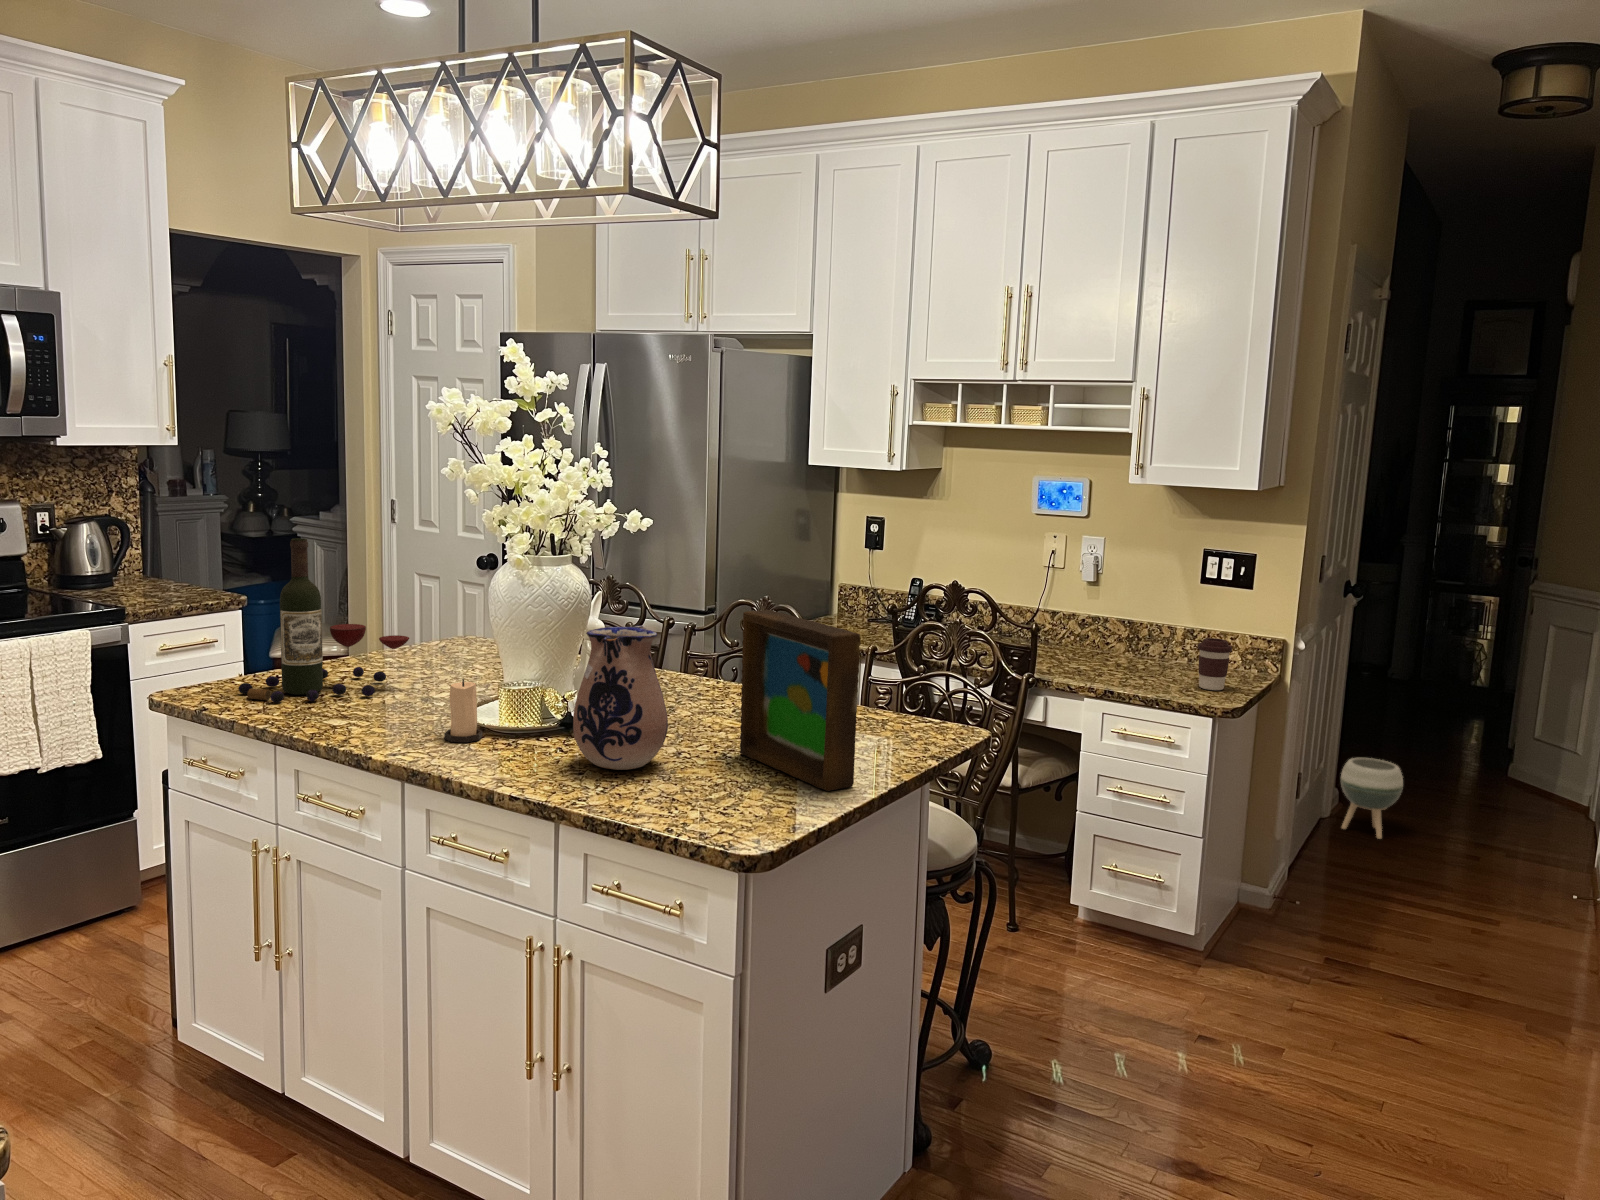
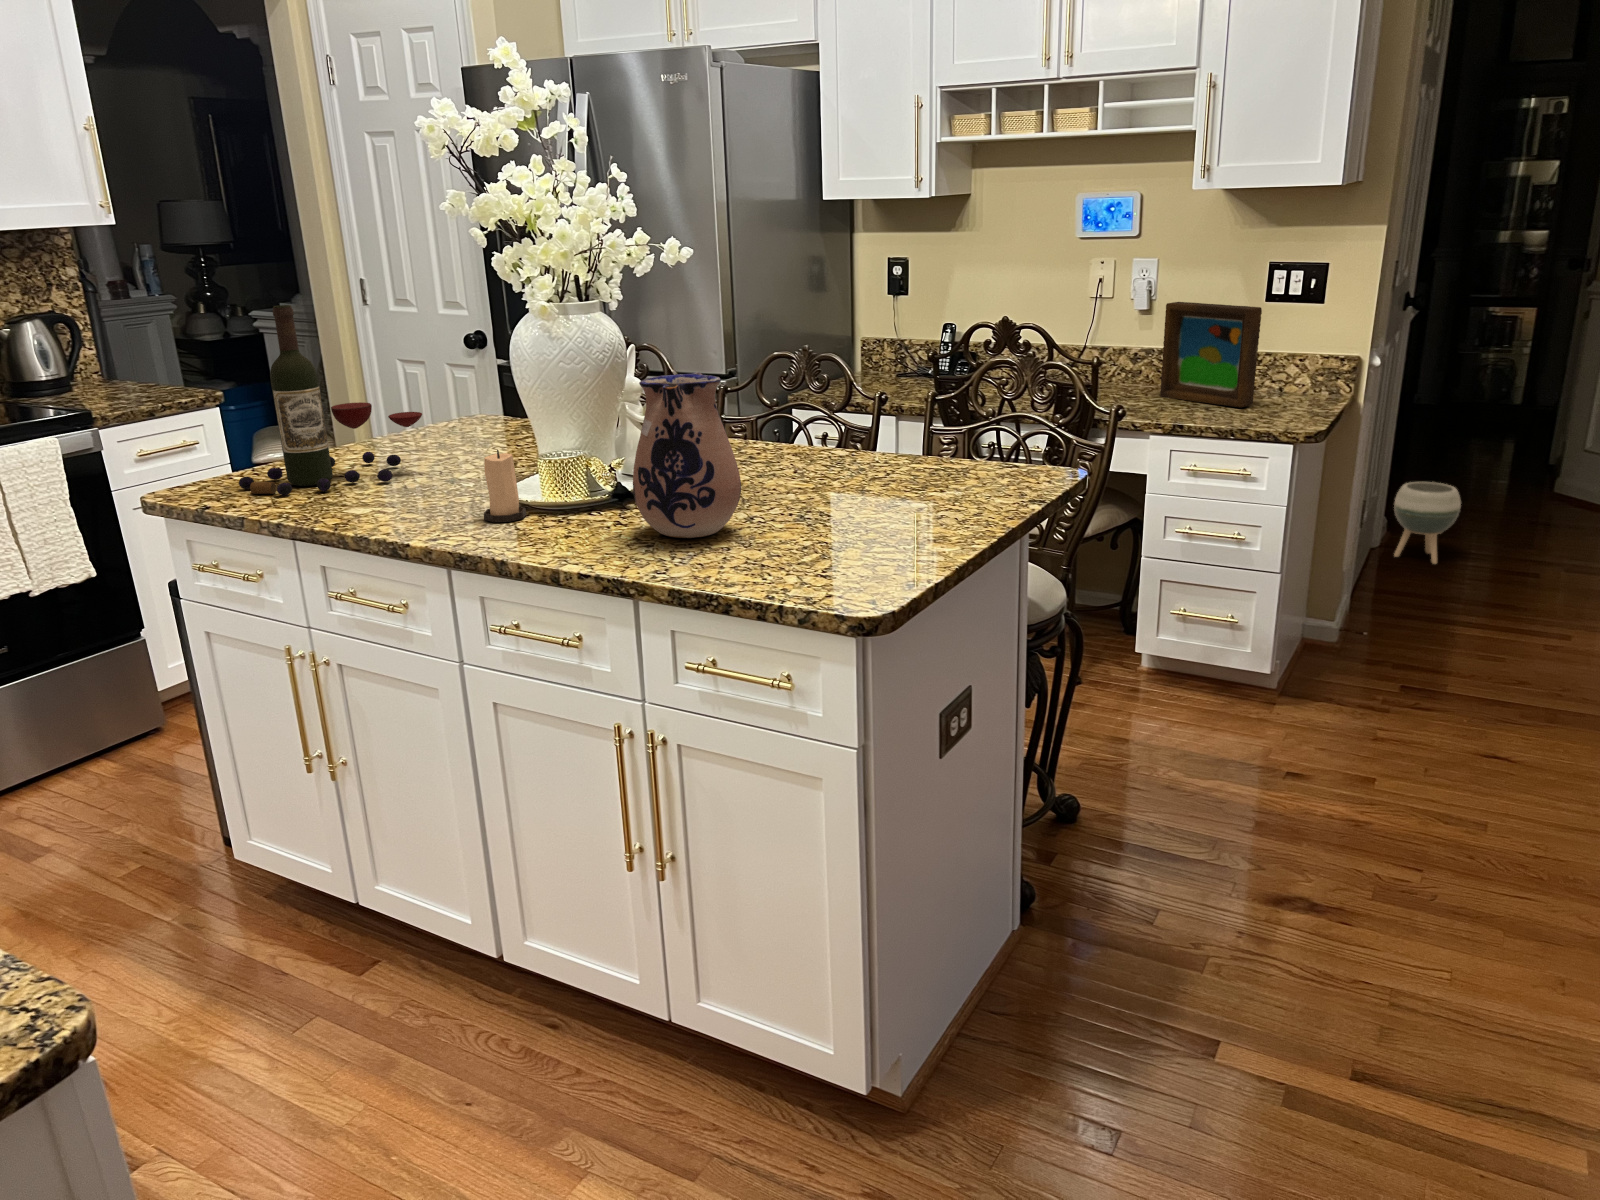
picture frame: present [740,610,861,791] -> present [1160,302,1262,407]
coffee cup: present [1198,638,1232,690] -> none [1269,359,1308,416]

